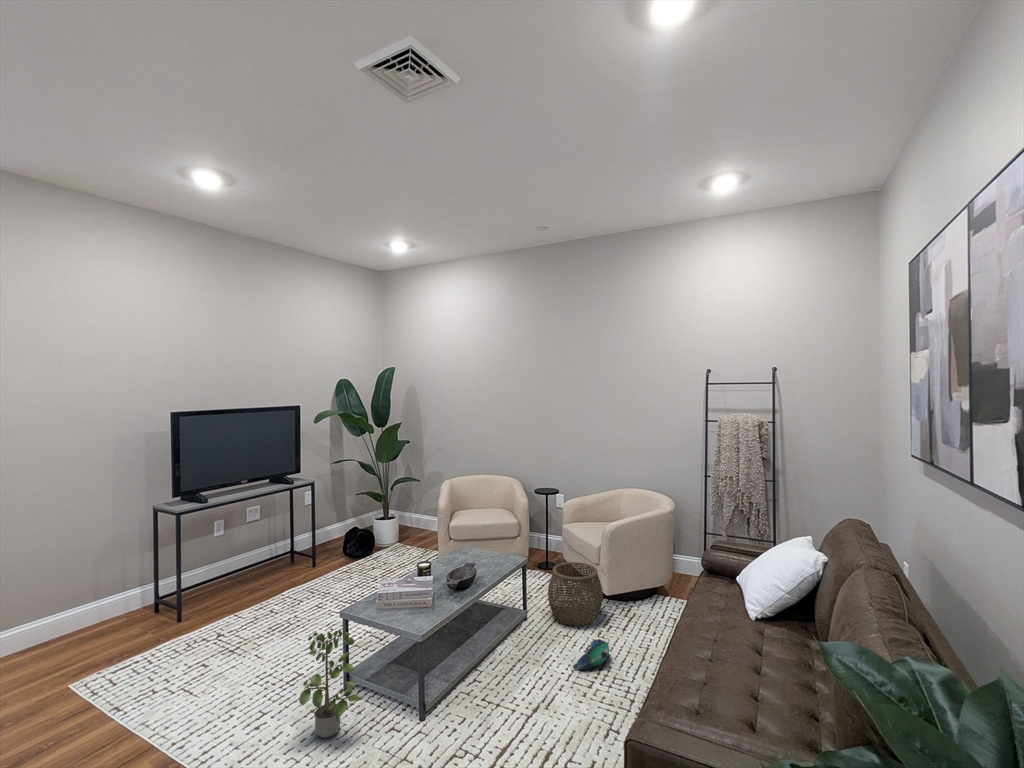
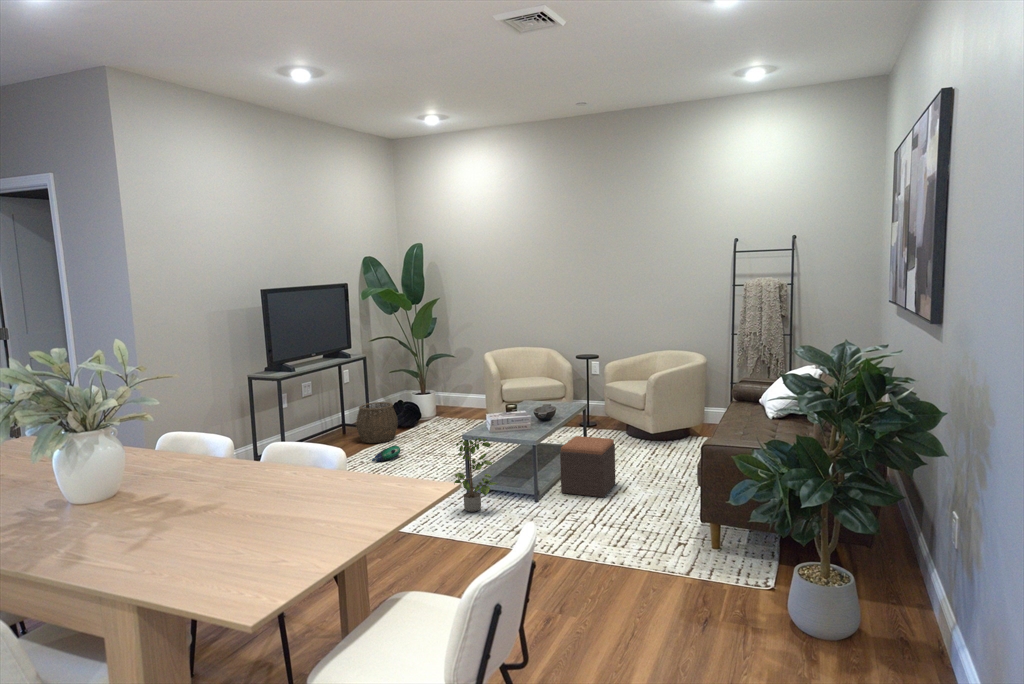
woven basket: present [548,562,603,626] -> present [356,402,397,443]
footstool: none [462,616,541,720] -> present [560,436,616,498]
plush toy: present [573,639,609,670] -> present [372,446,400,461]

